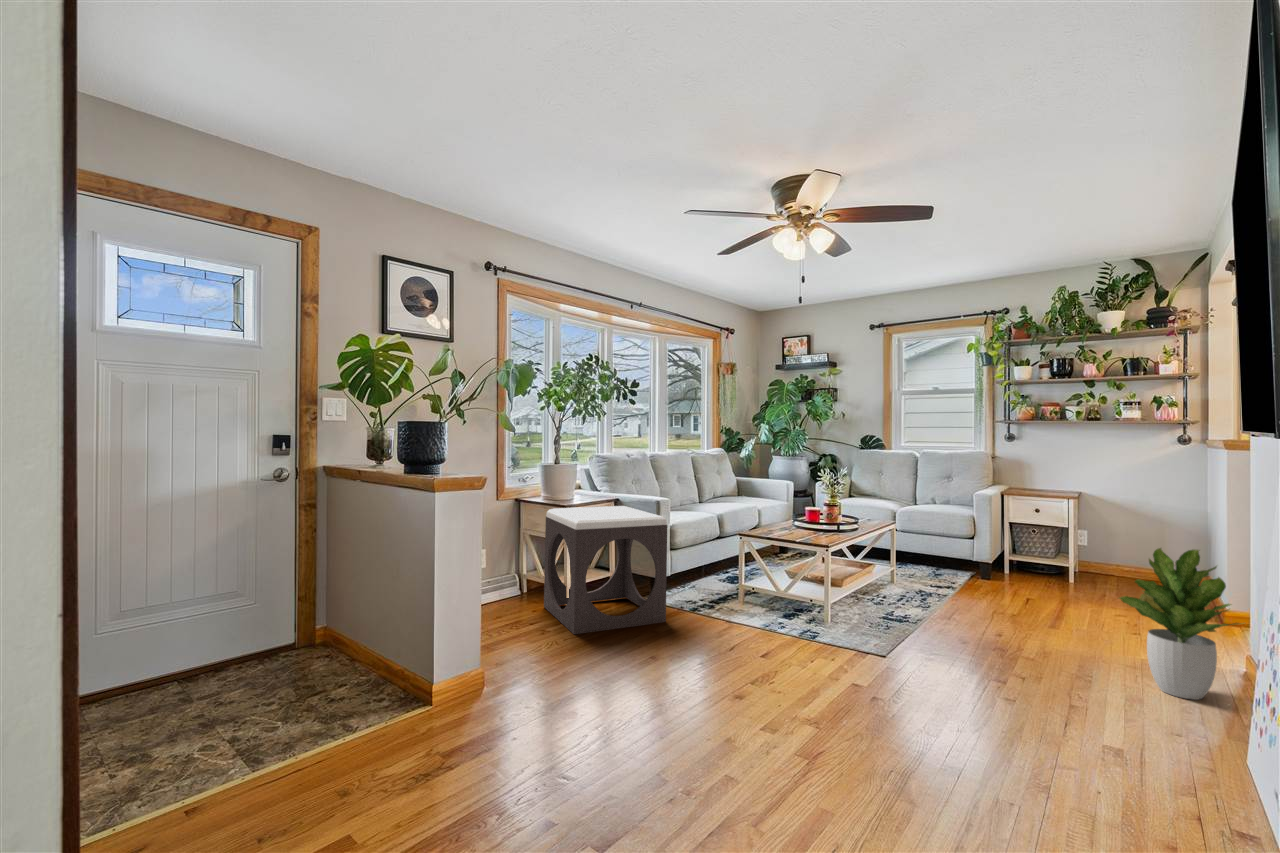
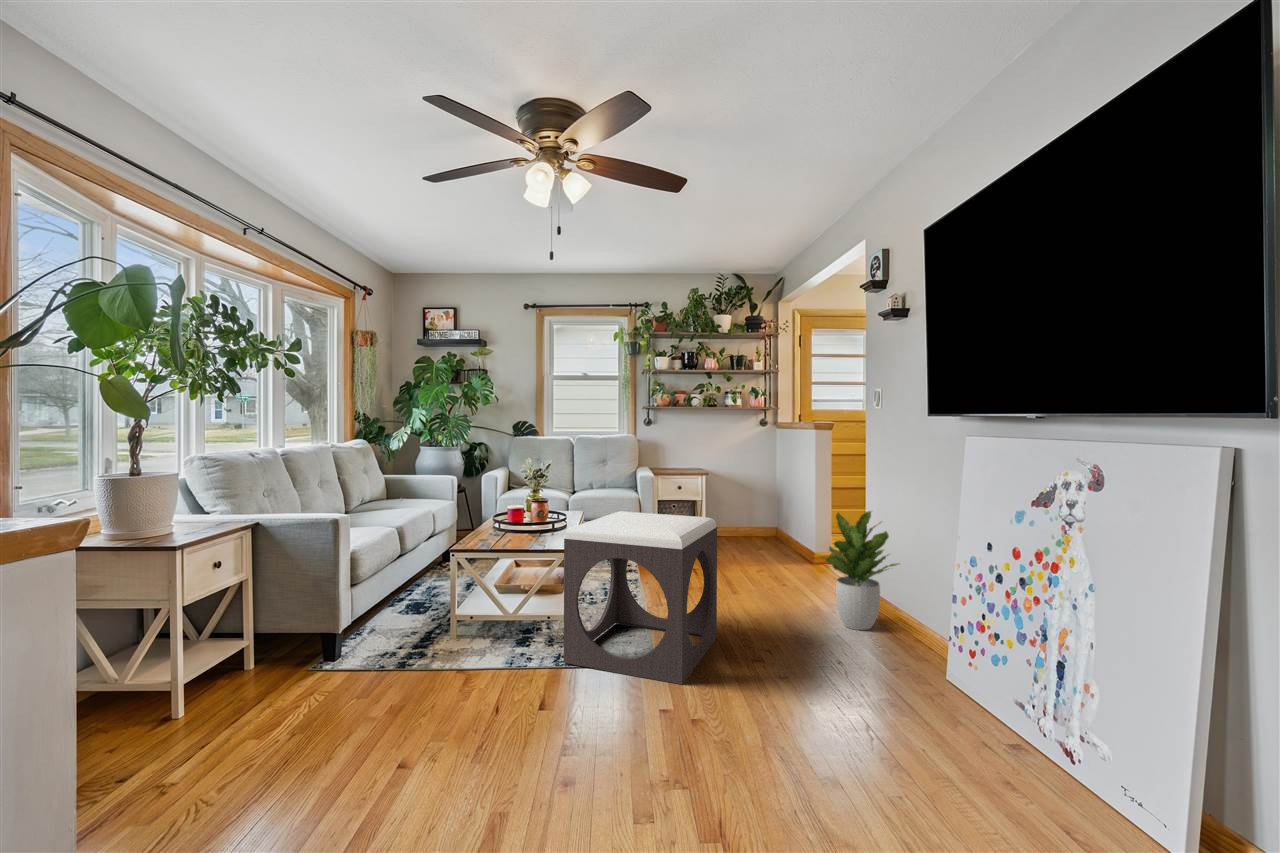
footstool: present [544,506,667,634] -> present [564,511,717,684]

